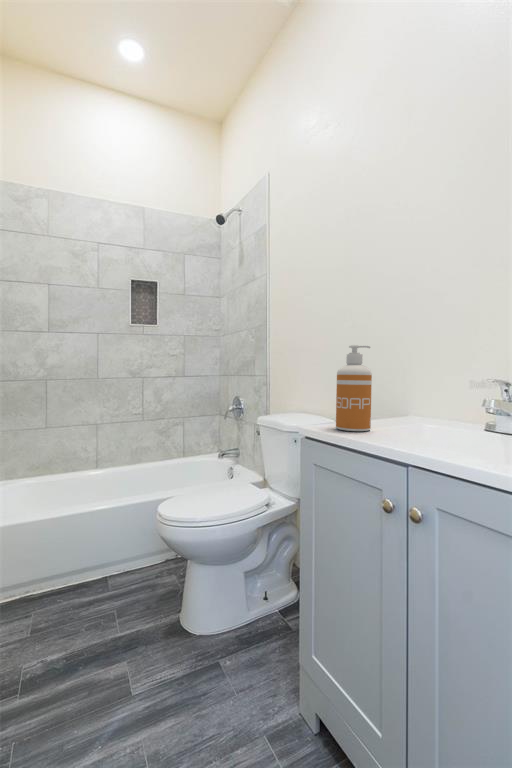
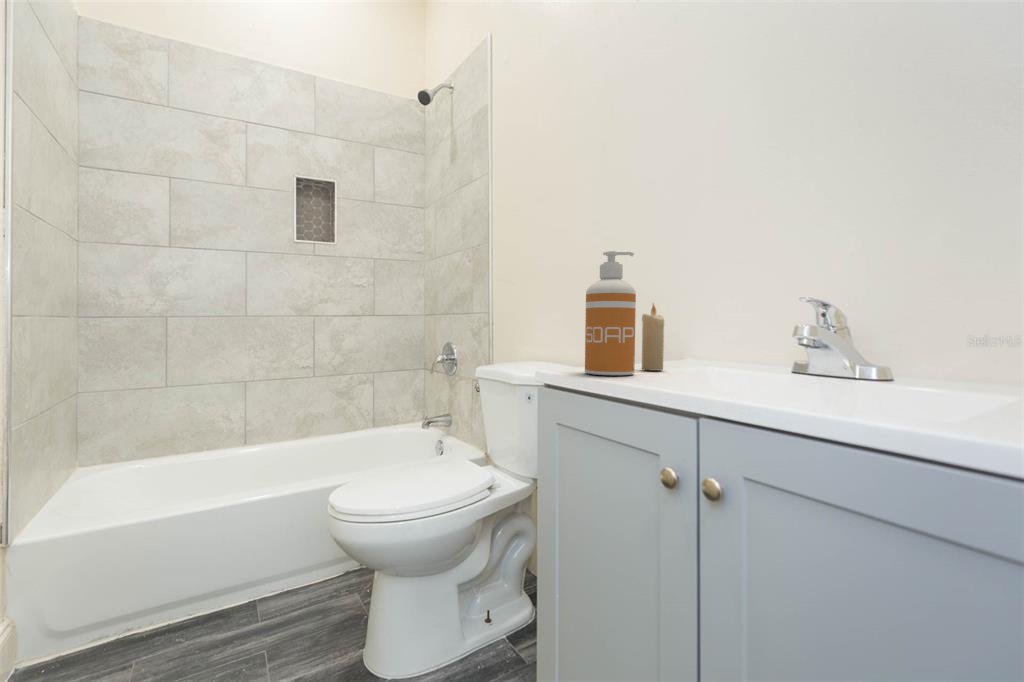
candle: none [376,379,392,427] -> present [642,304,664,371]

